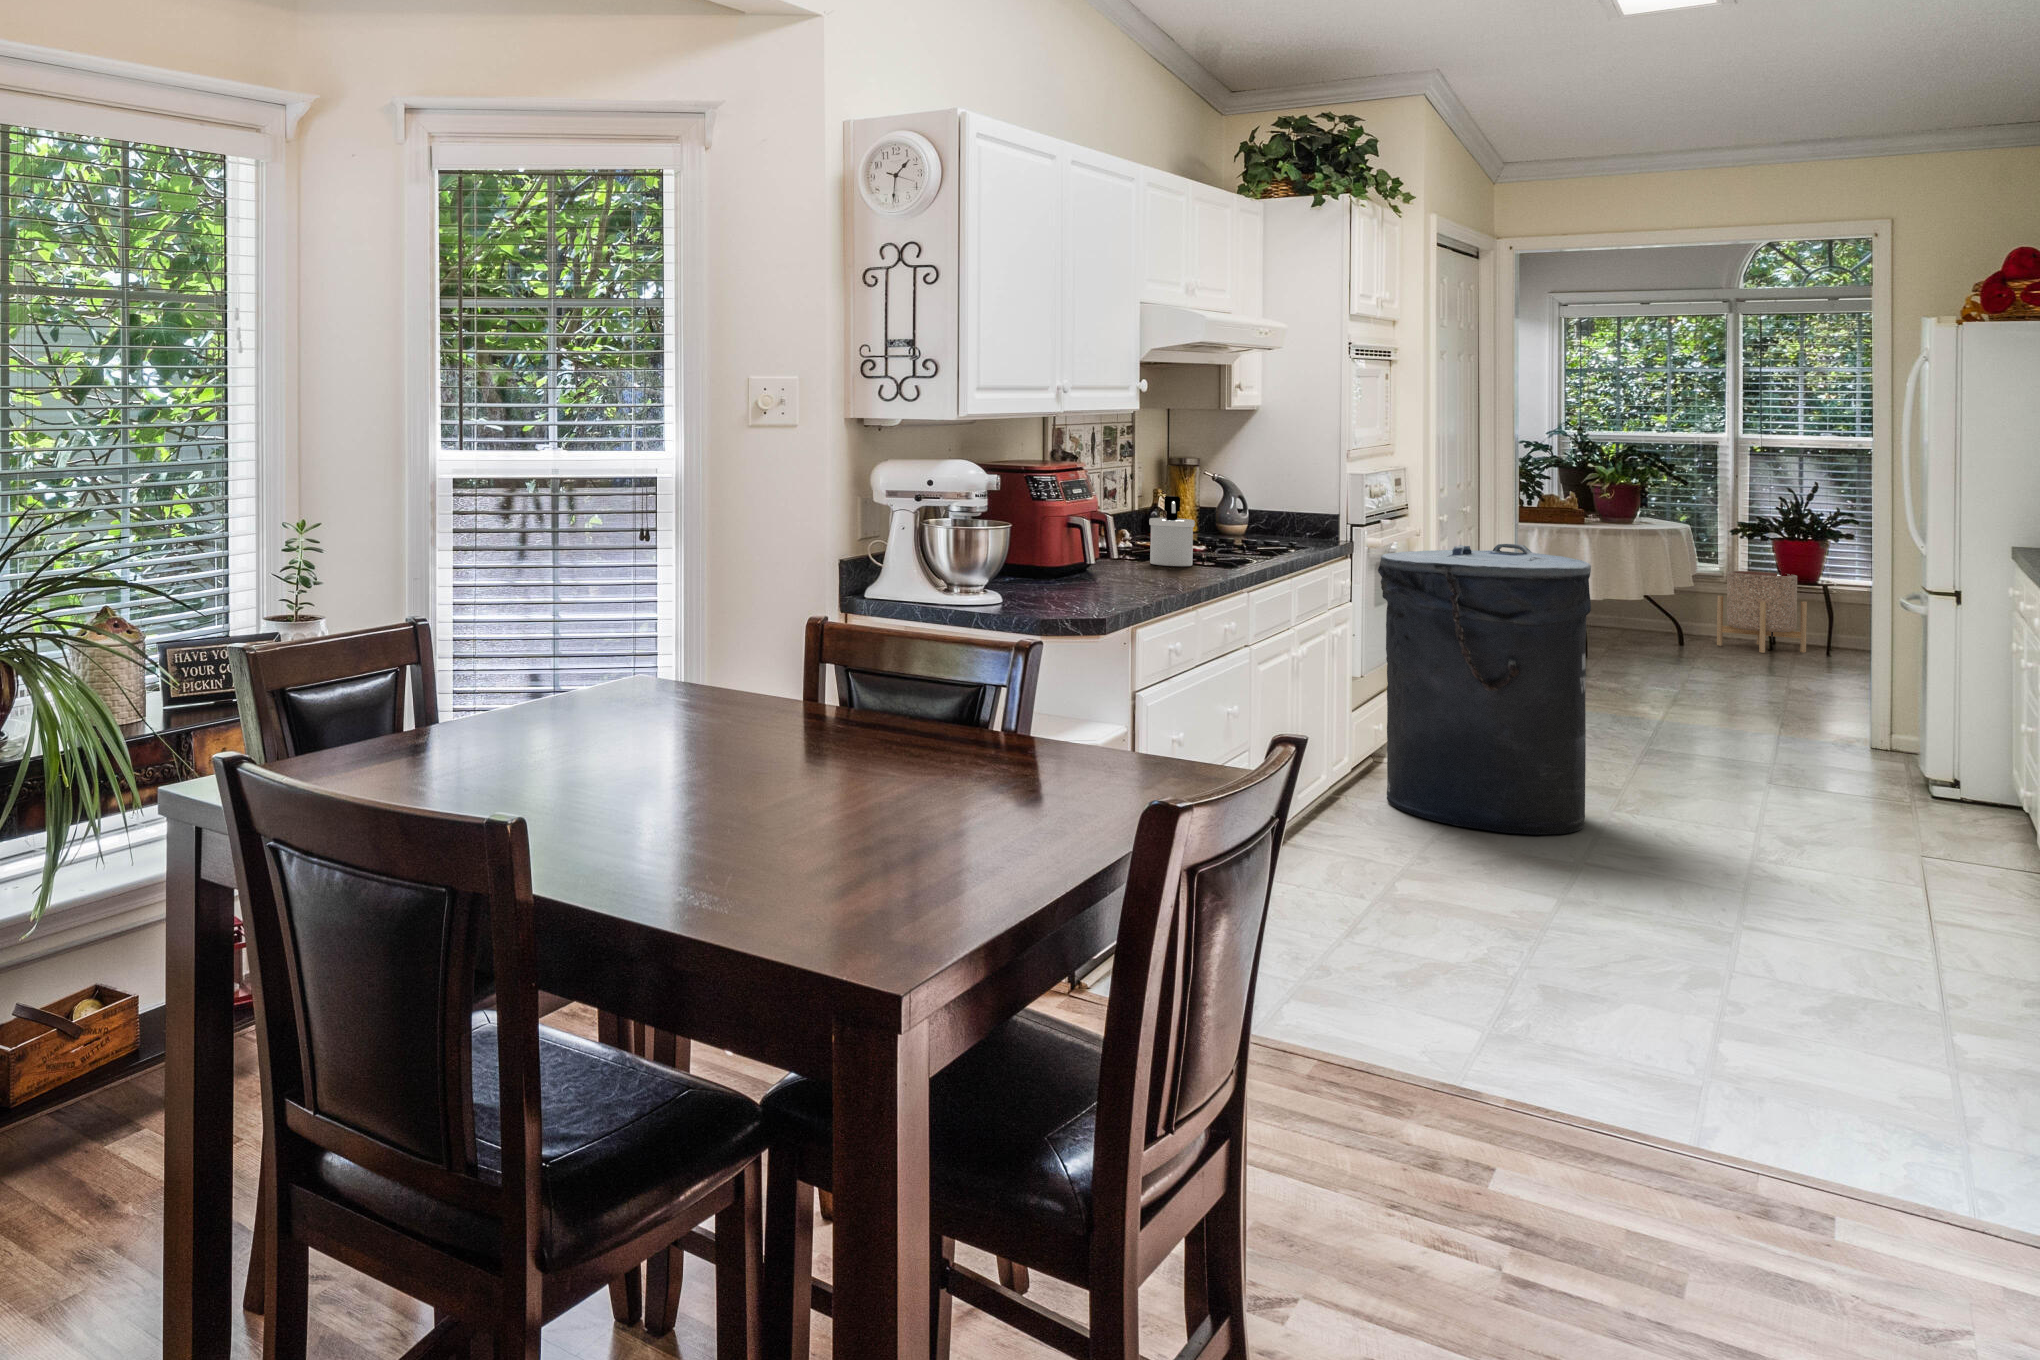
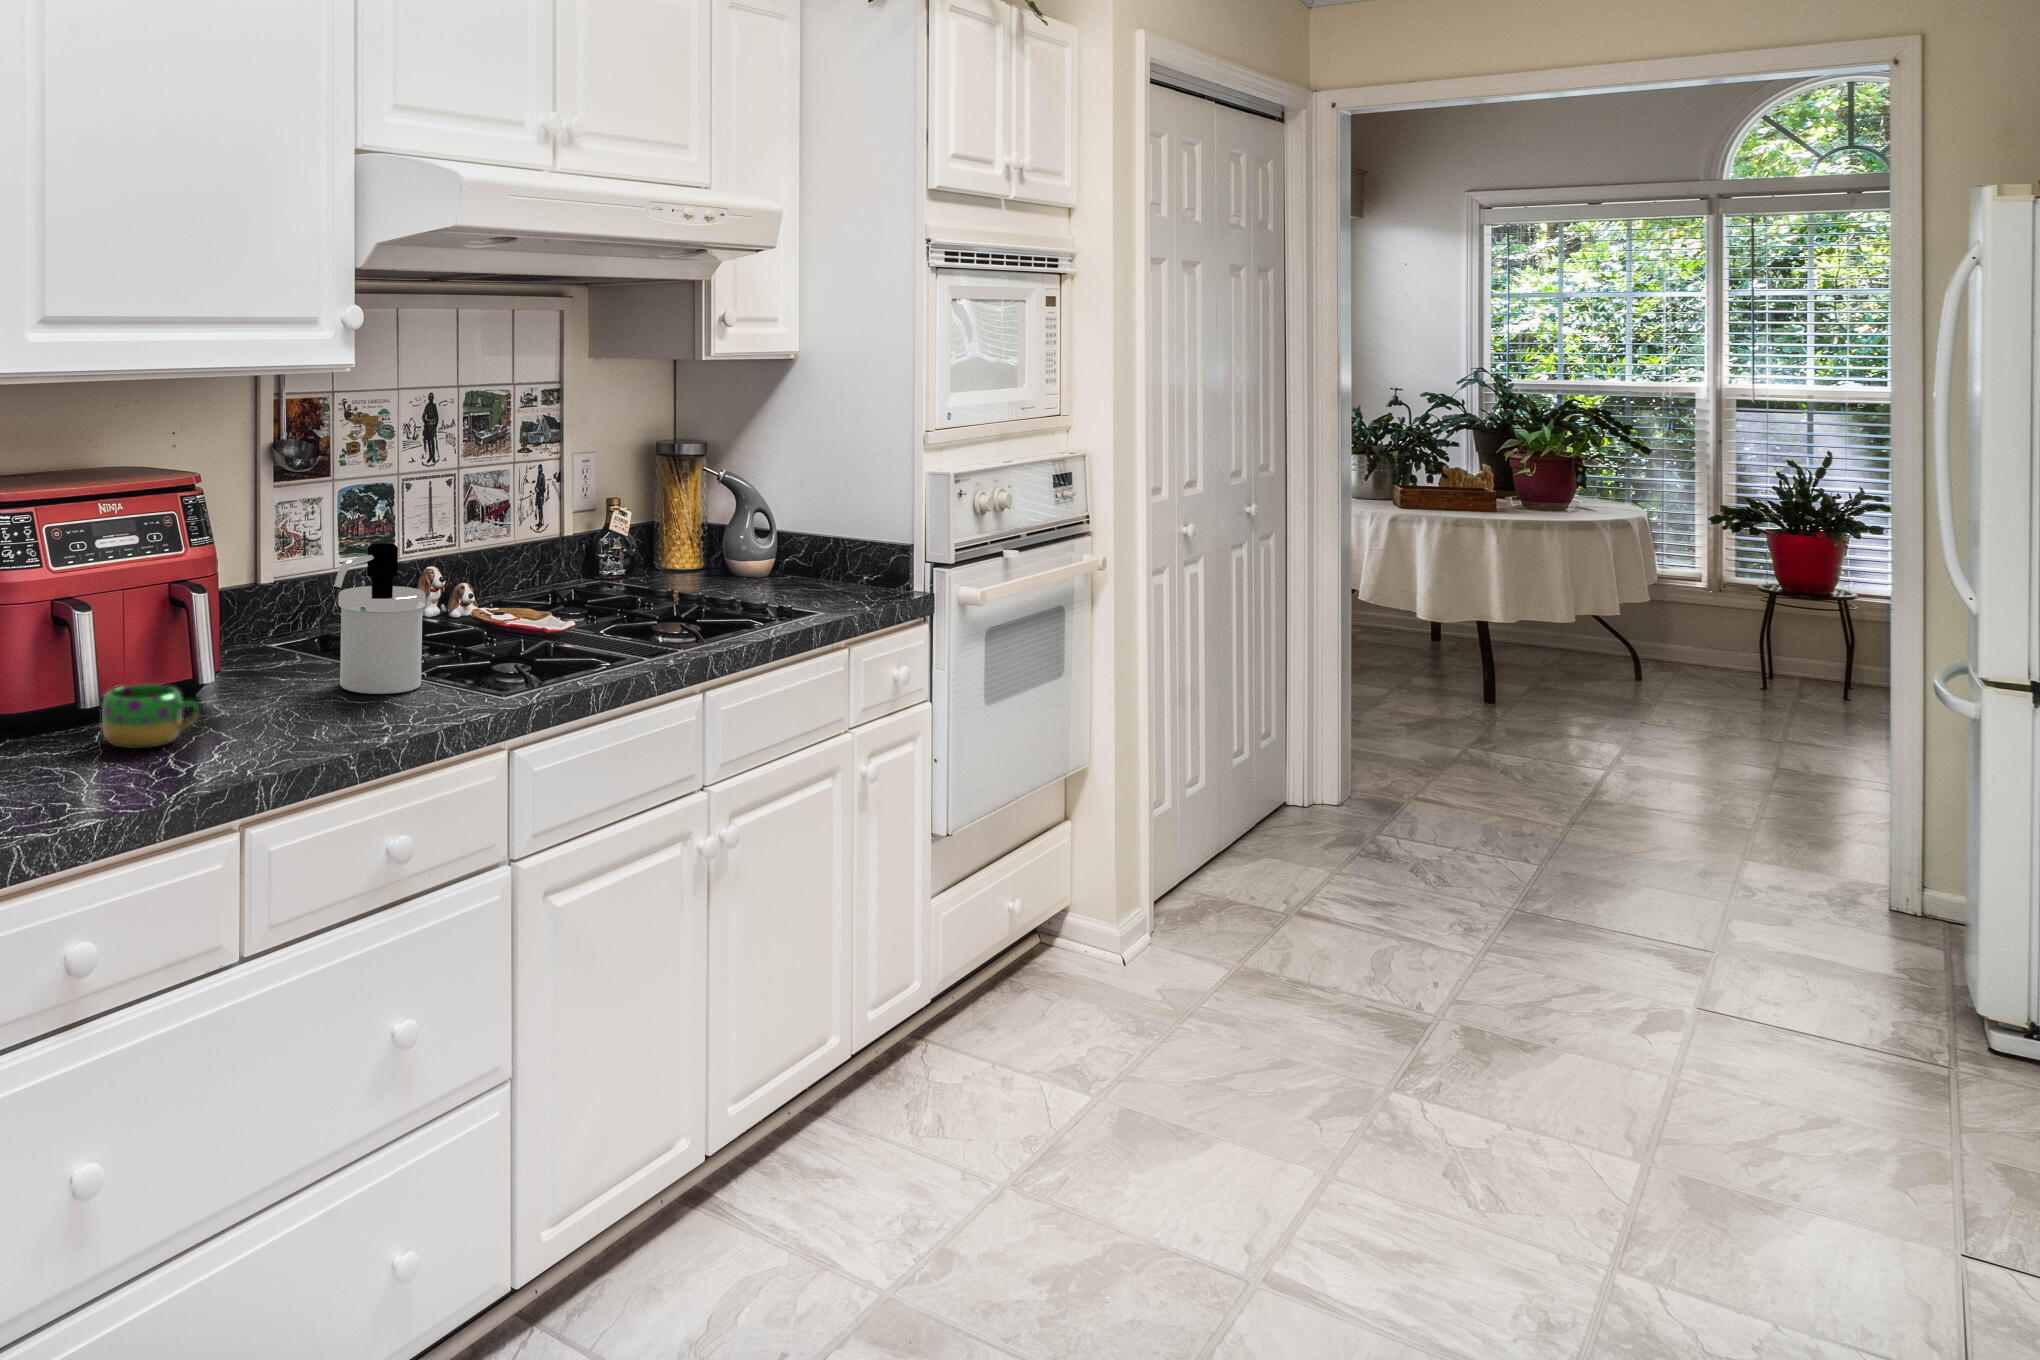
trash can: present [1378,544,1591,835] -> none [980,596,1334,1173]
mug: none [1105,553,1151,578] -> present [102,684,200,749]
planter: present [1717,571,1807,653] -> none [1690,574,1815,692]

